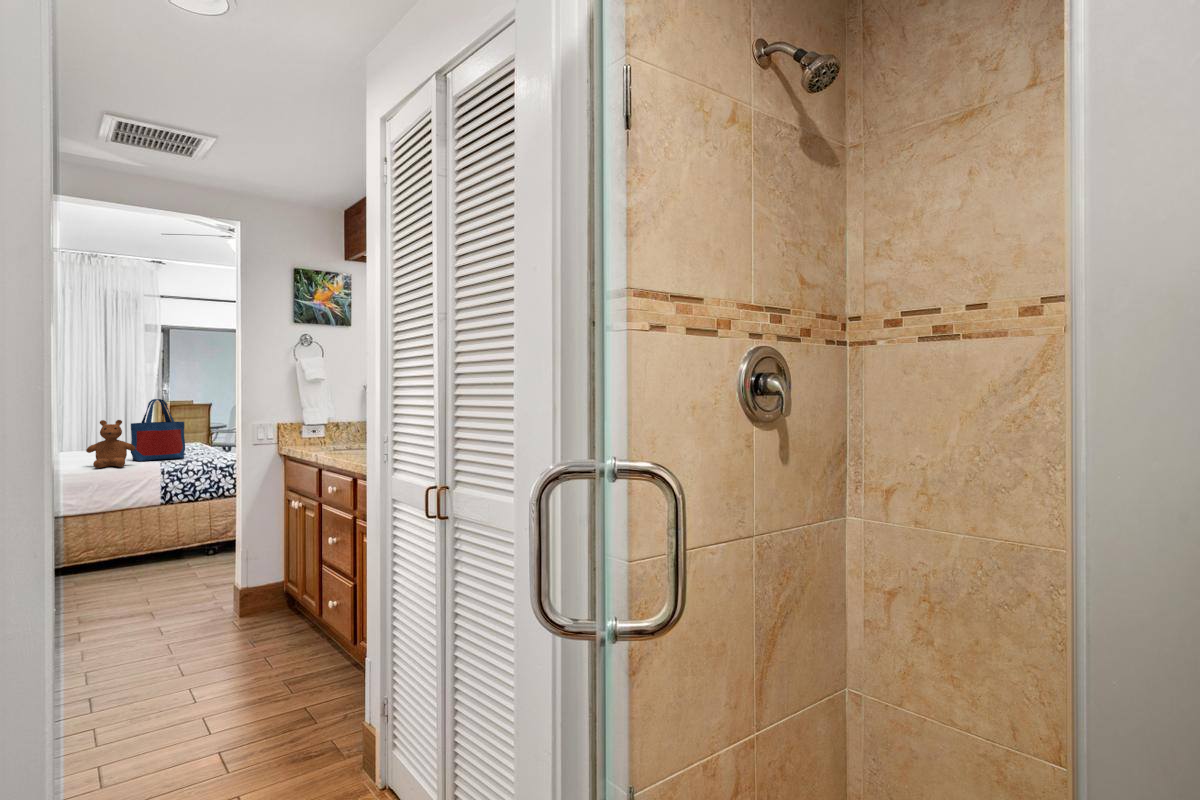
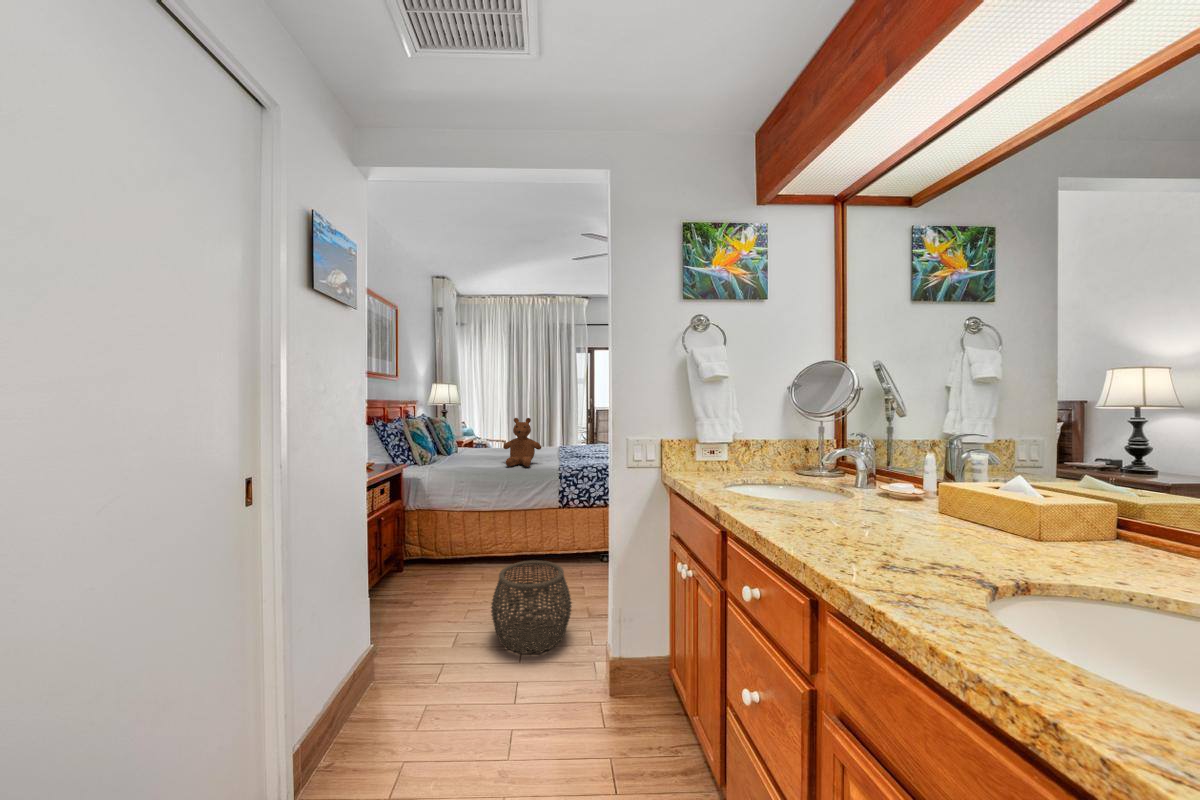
tote bag: present [131,399,185,461] -> none [542,395,587,458]
woven basket: none [109,536,194,609] -> present [491,561,572,654]

